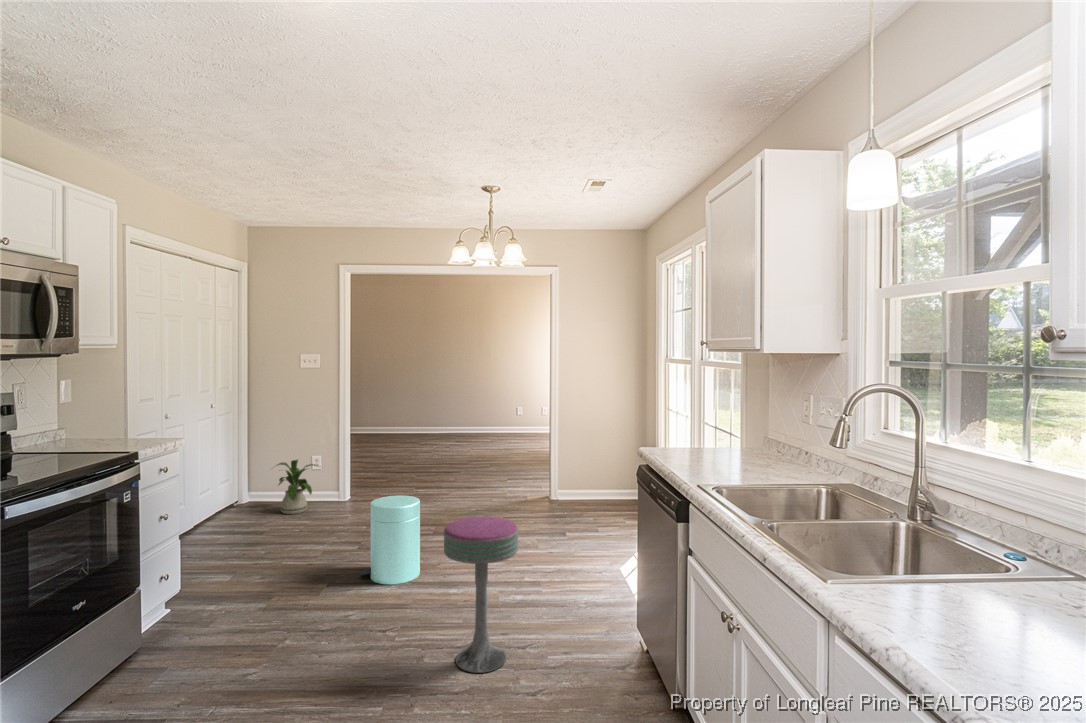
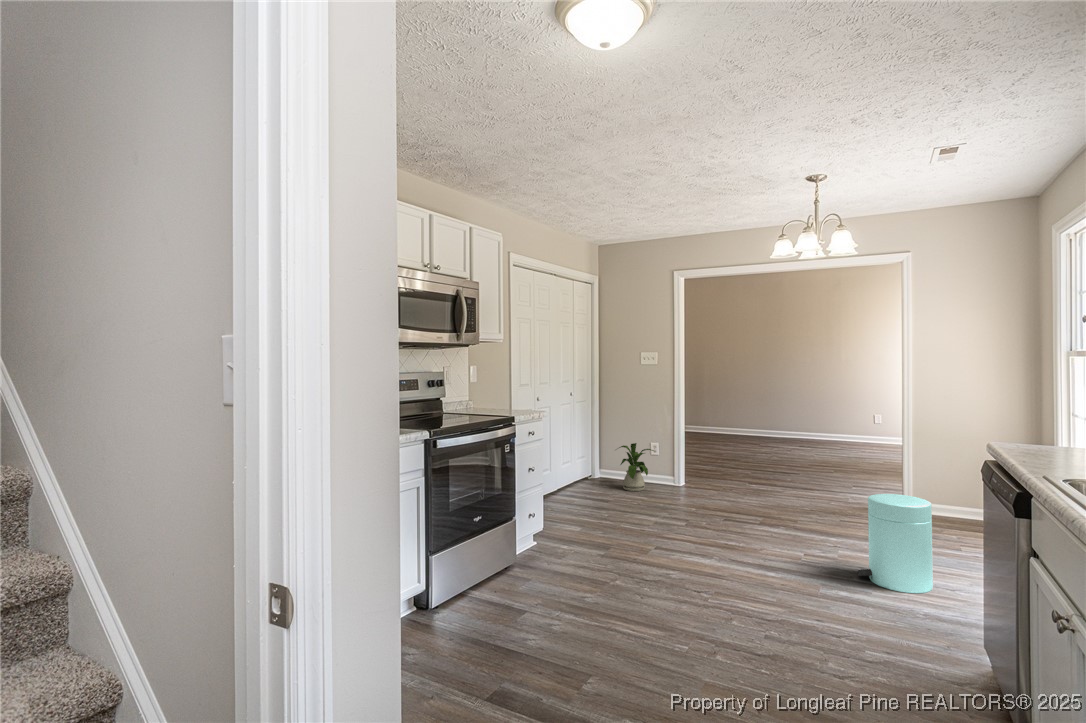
trash can: present [360,495,420,584] -> present [858,494,933,593]
bar stool: present [444,516,518,673] -> none [748,494,828,648]

